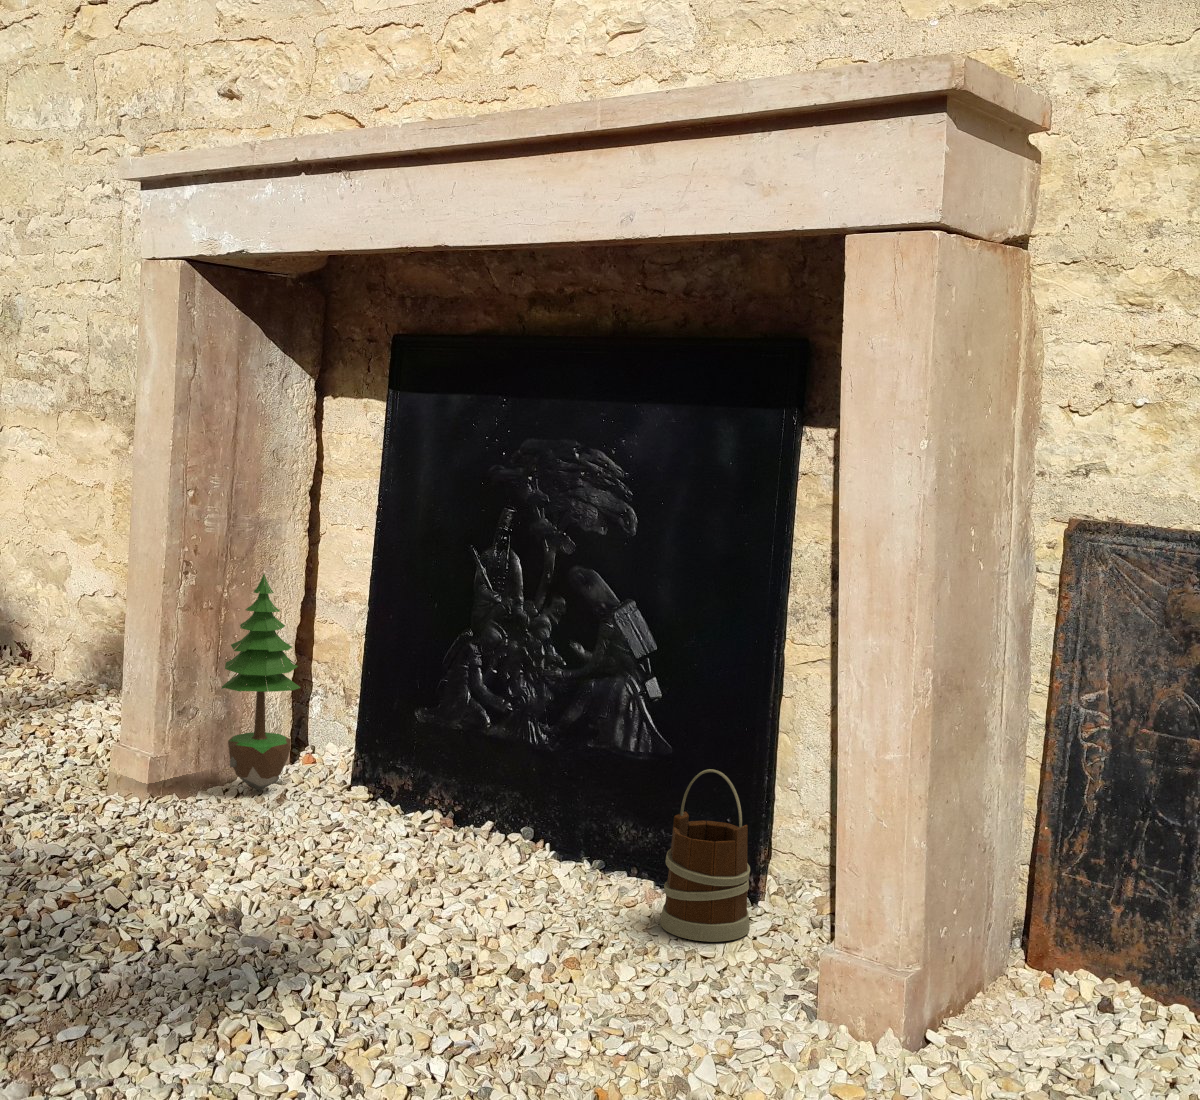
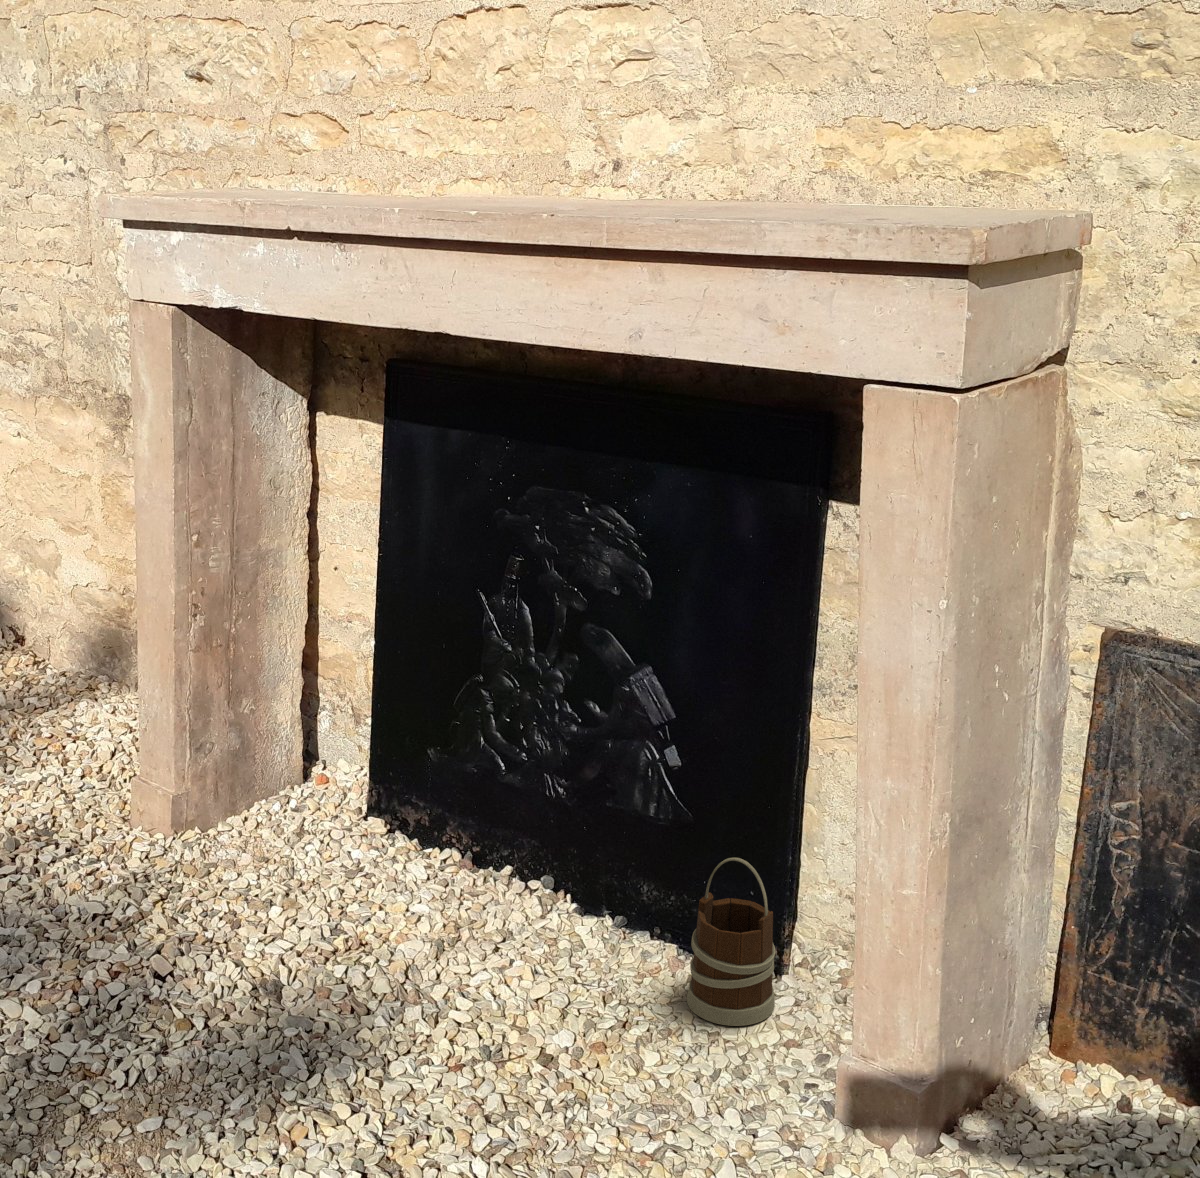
potted tree: present [221,574,300,791] -> none [232,614,313,824]

